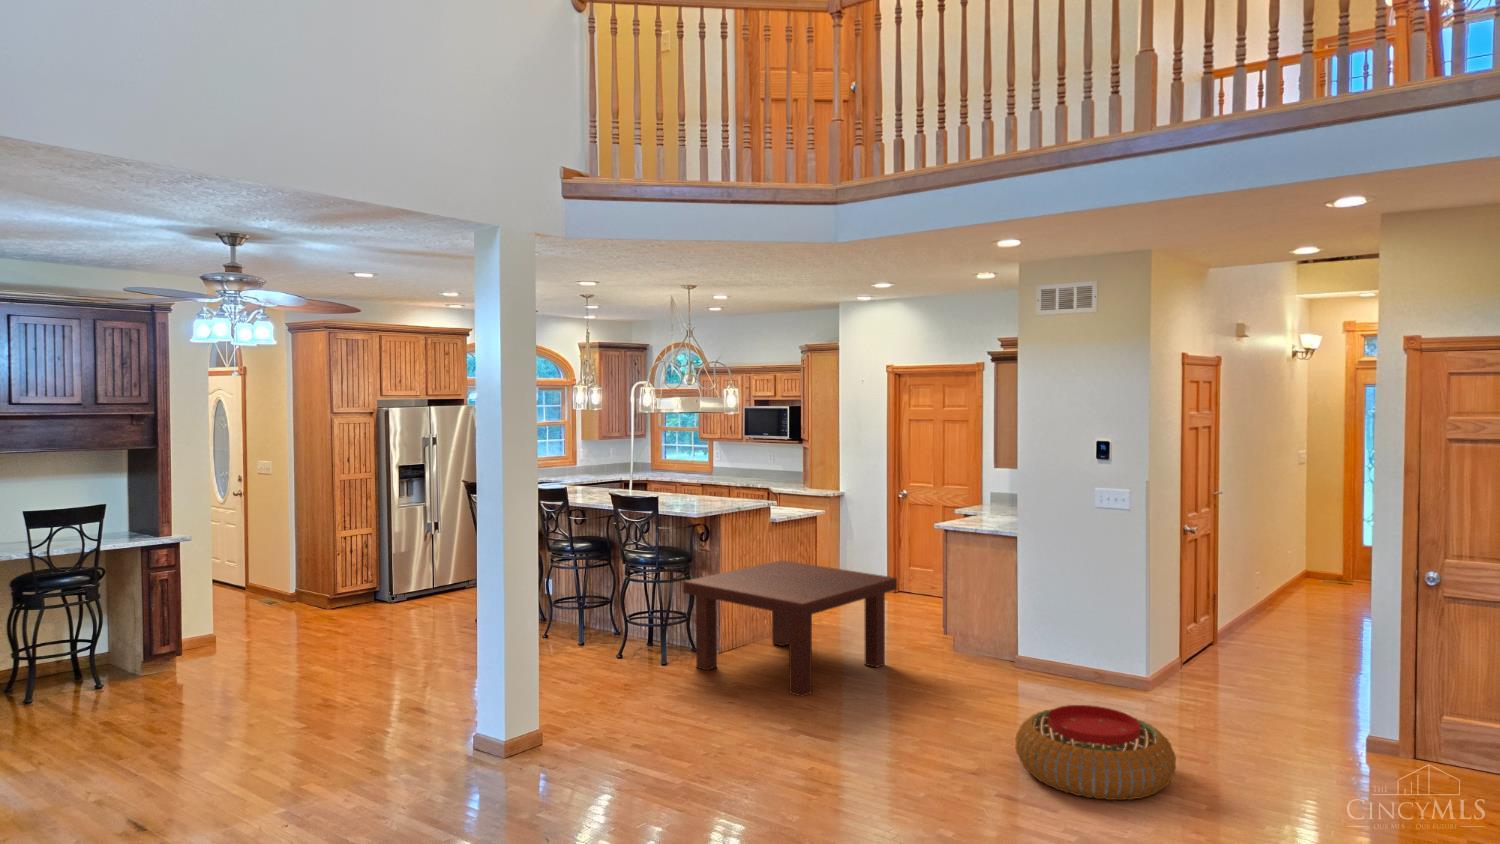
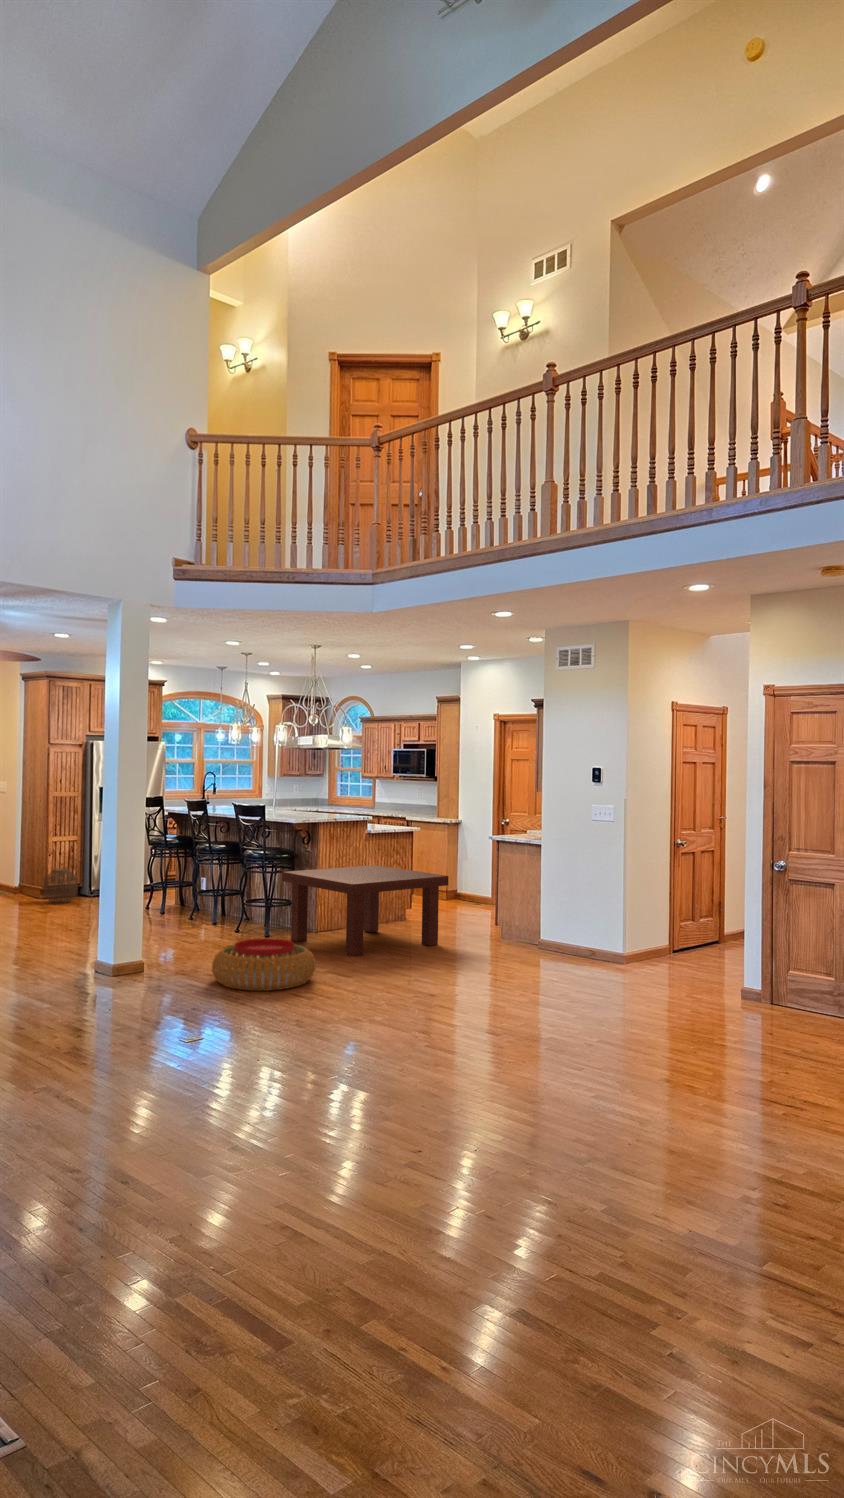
woven basket: none [333,570,377,616] -> present [44,868,78,904]
pouf: present [1015,705,1176,800] -> present [212,938,316,991]

